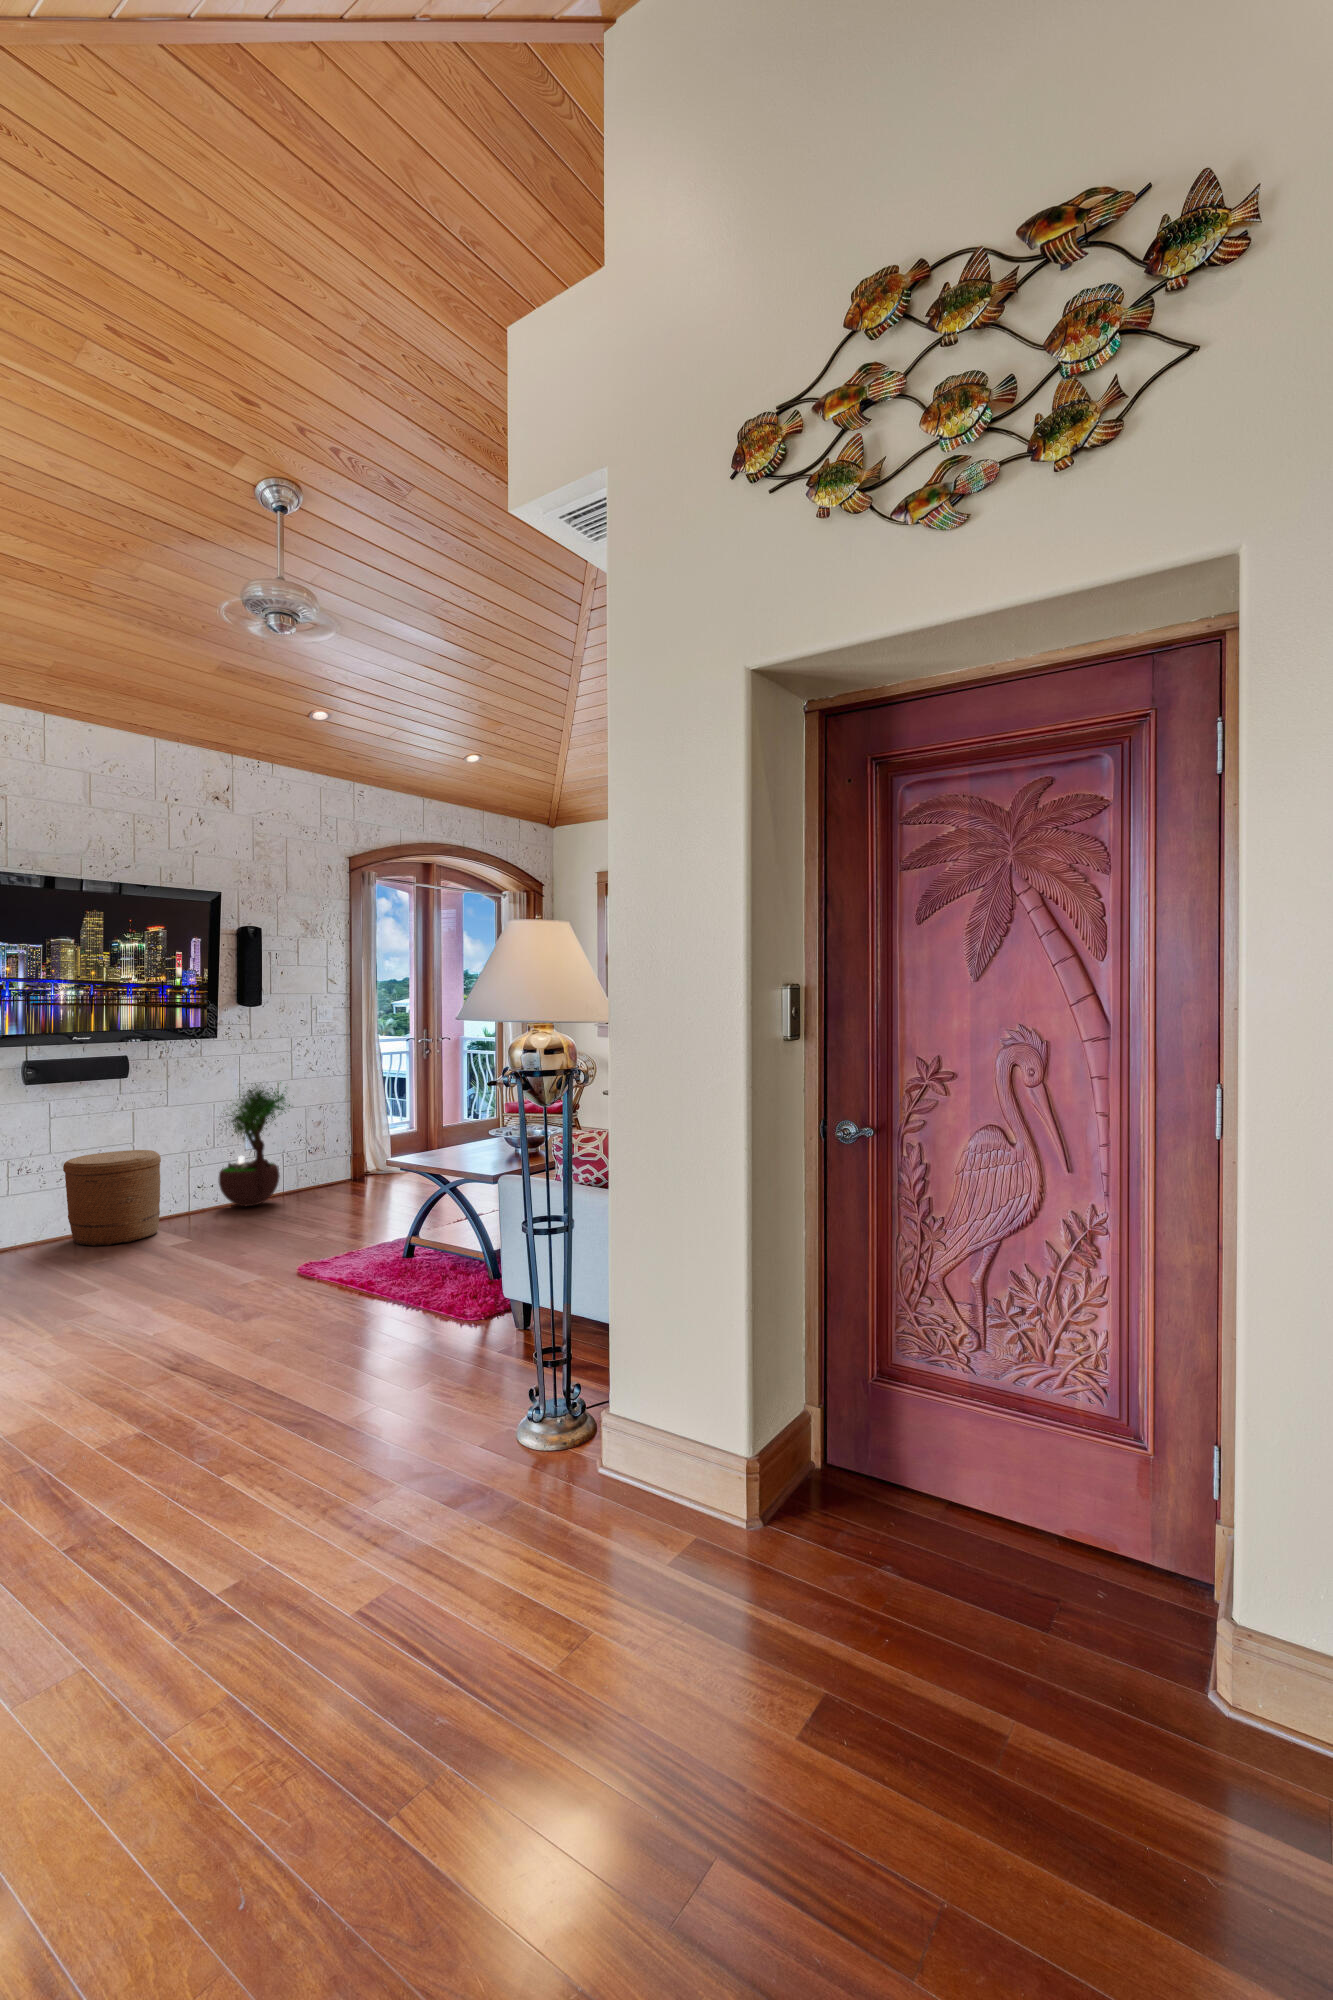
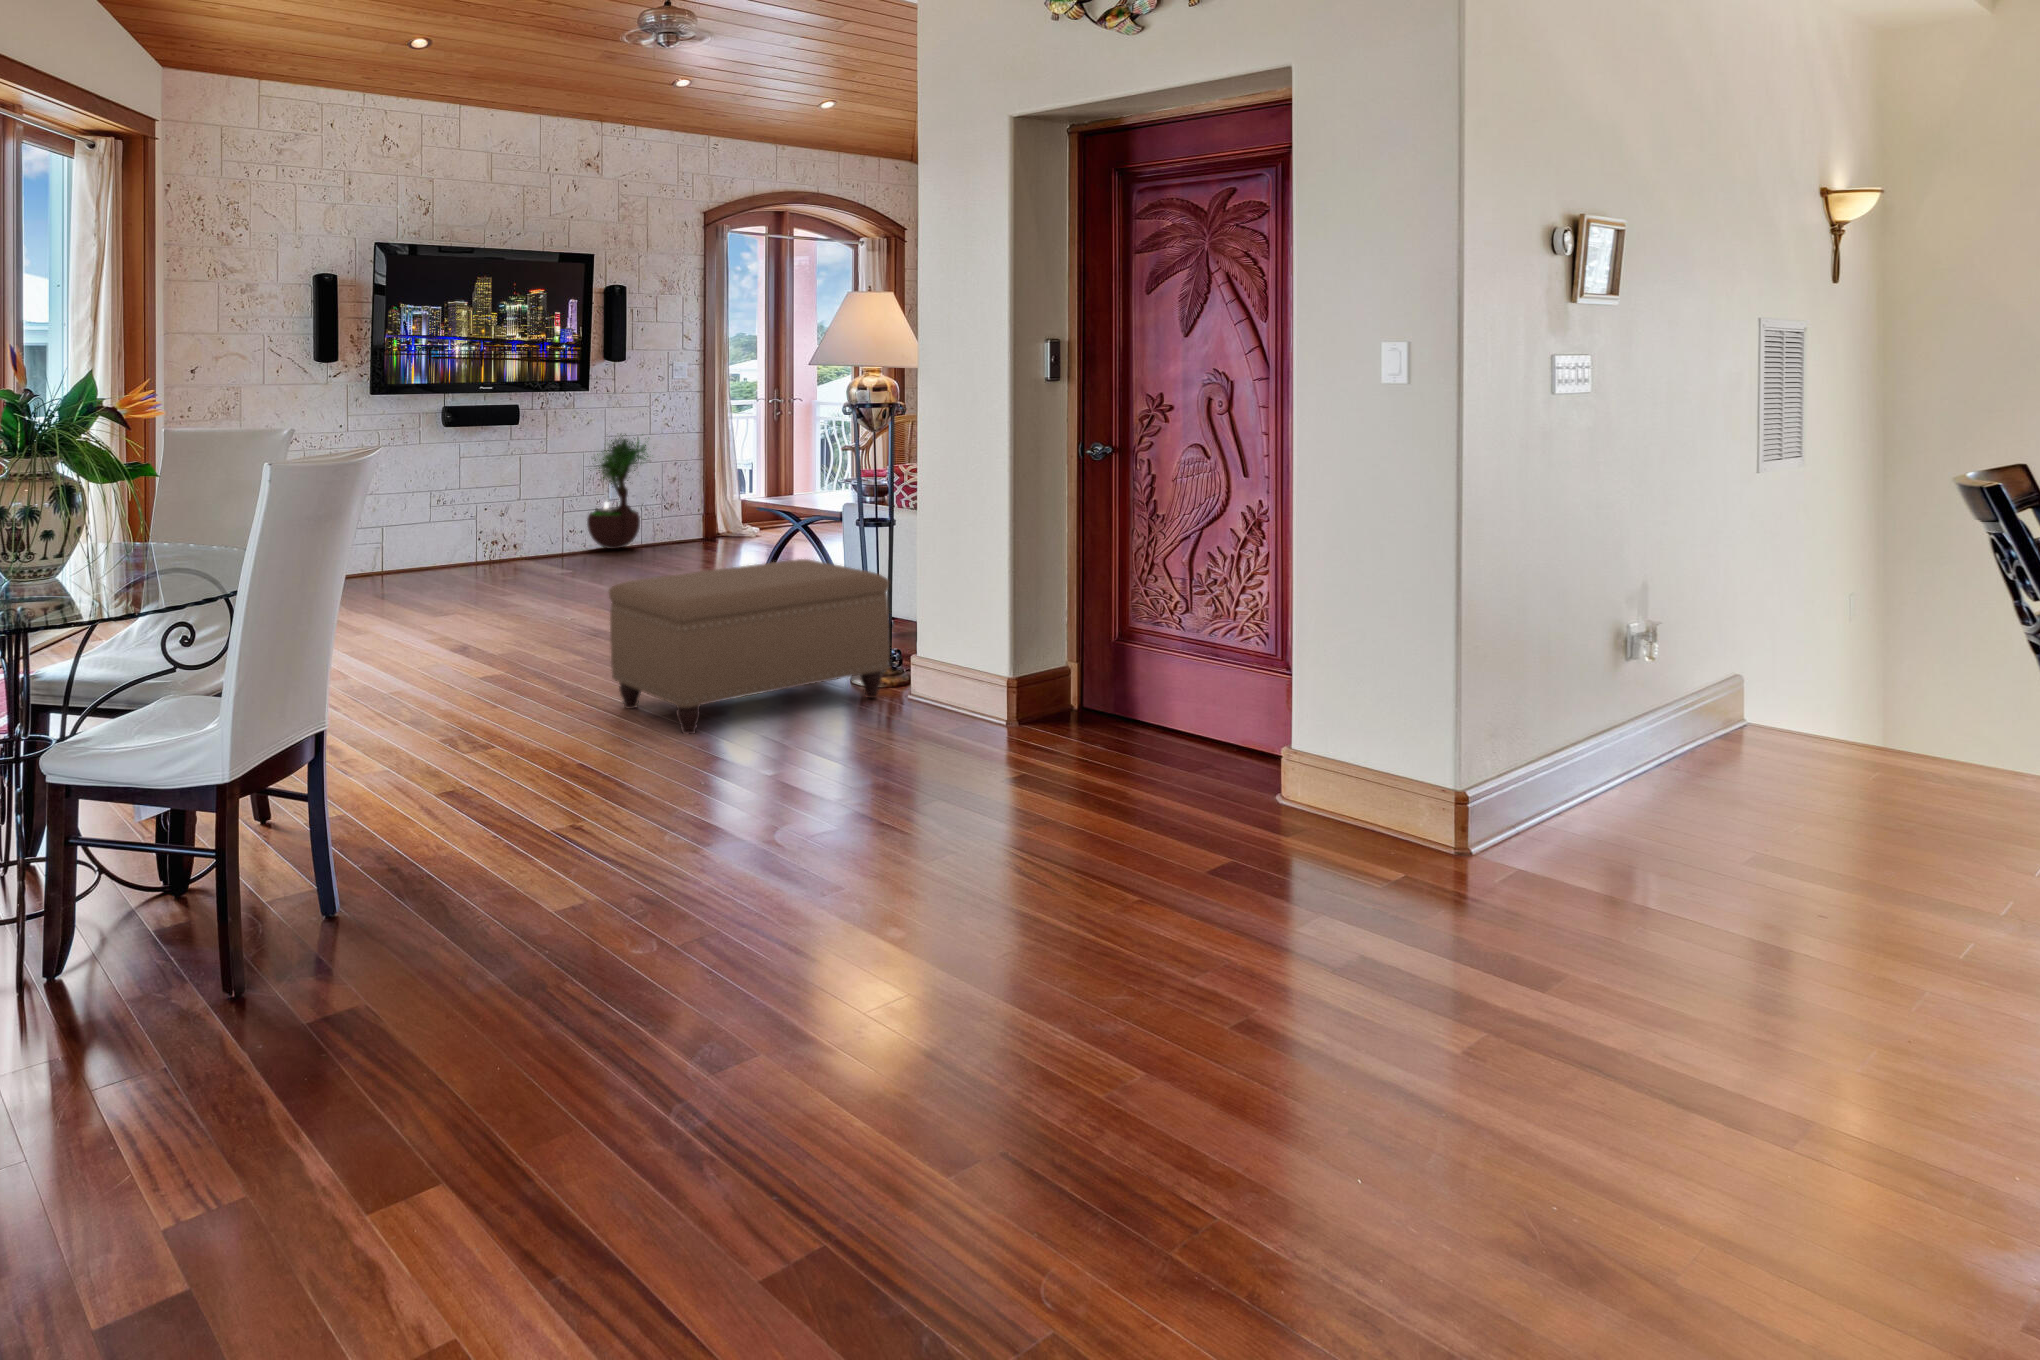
woven basket: present [63,1150,161,1246] -> none [468,488,545,568]
ottoman: none [149,1279,578,1637] -> present [609,559,890,734]

